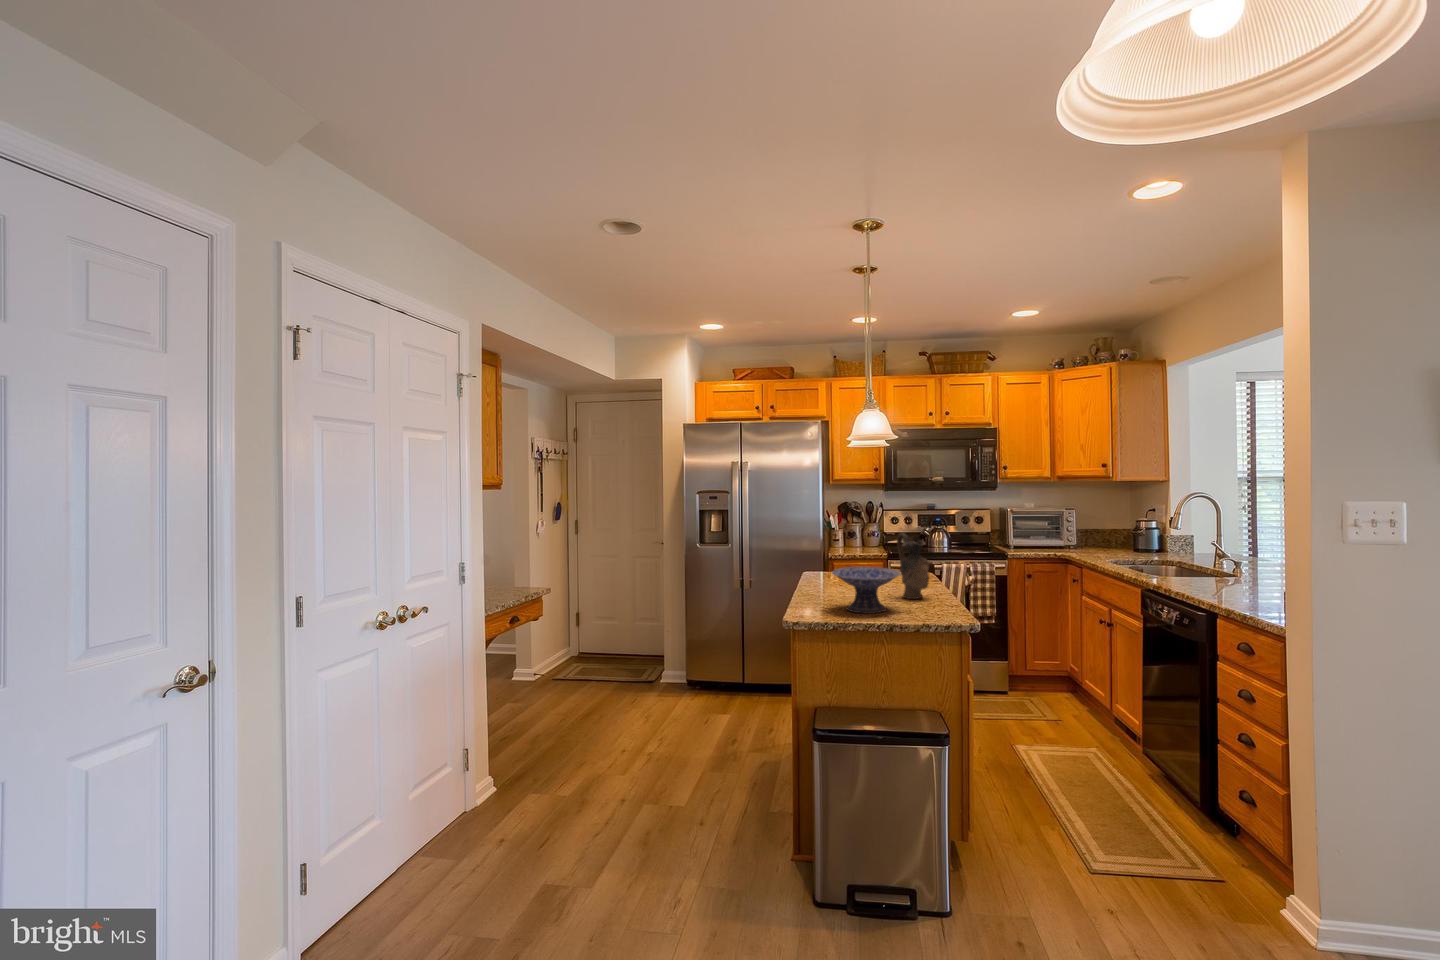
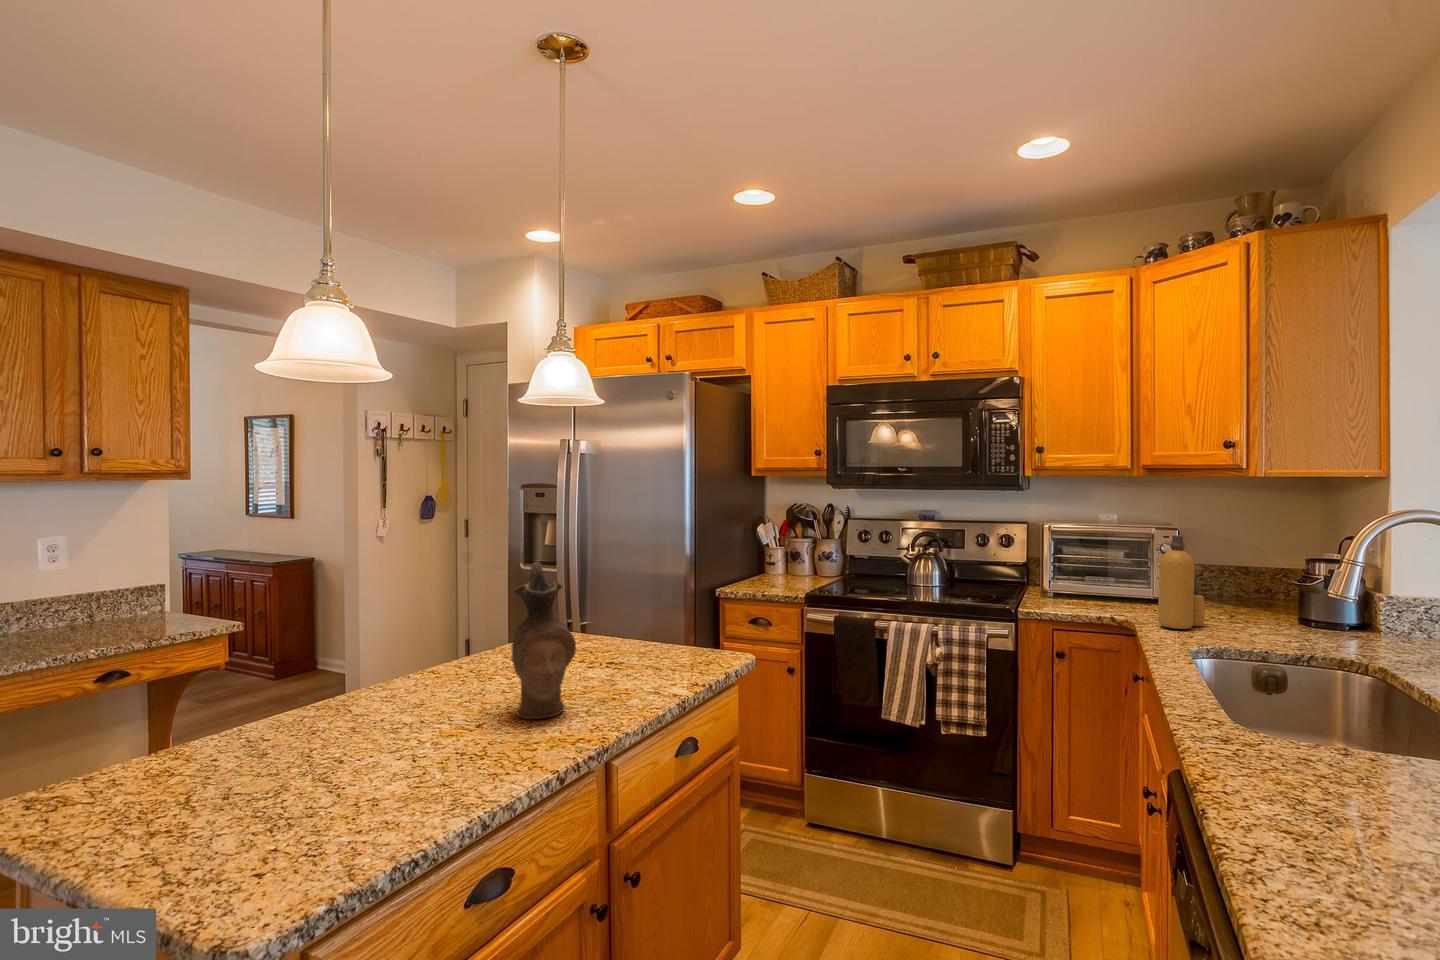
bottle: none [1081,512,1100,556] -> present [1158,536,1205,629]
decorative bowl: present [832,567,901,613] -> none [243,634,429,759]

